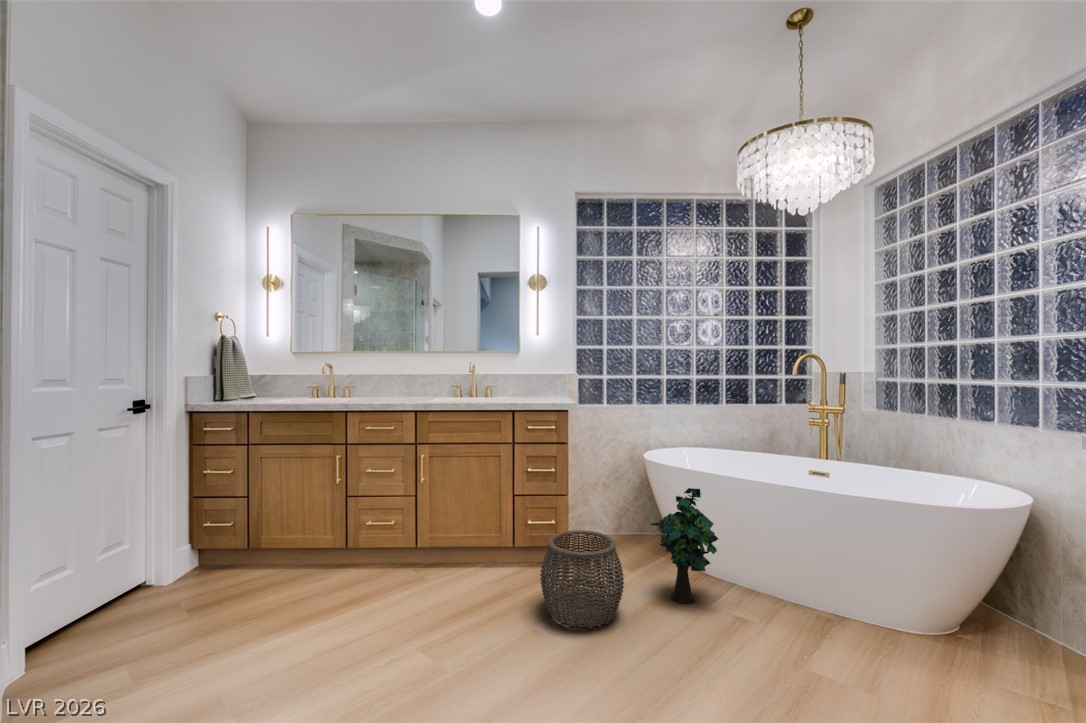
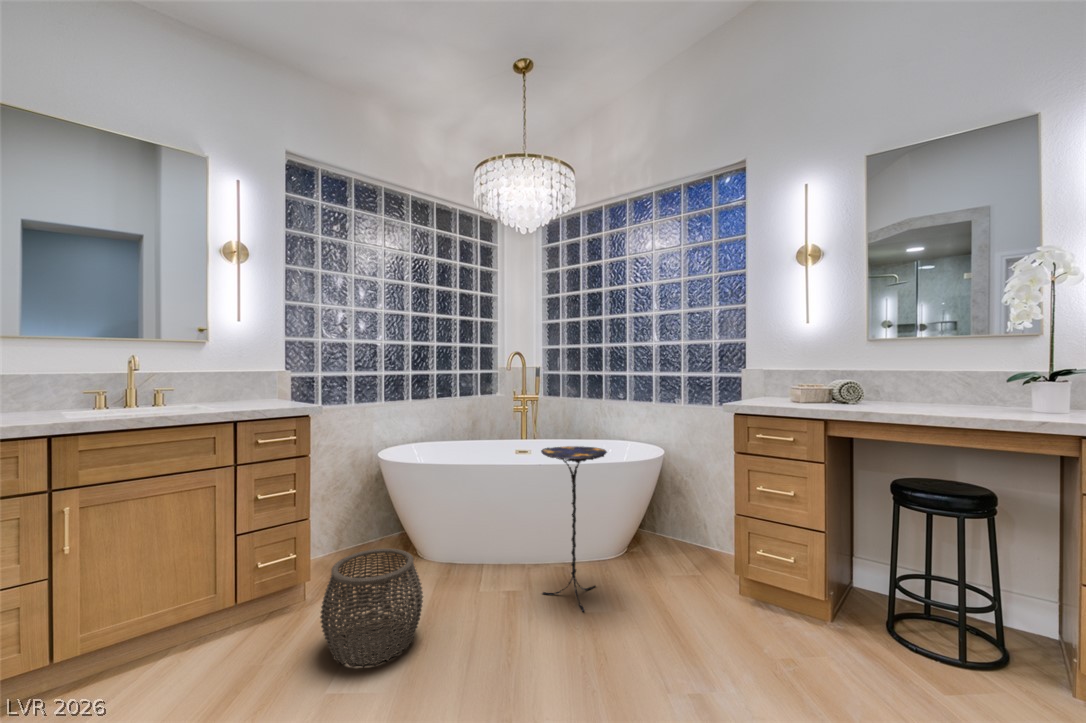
side table: none [763,467,857,677] -> present [541,446,607,611]
decorative plant: present [650,488,718,603] -> none [421,479,487,594]

